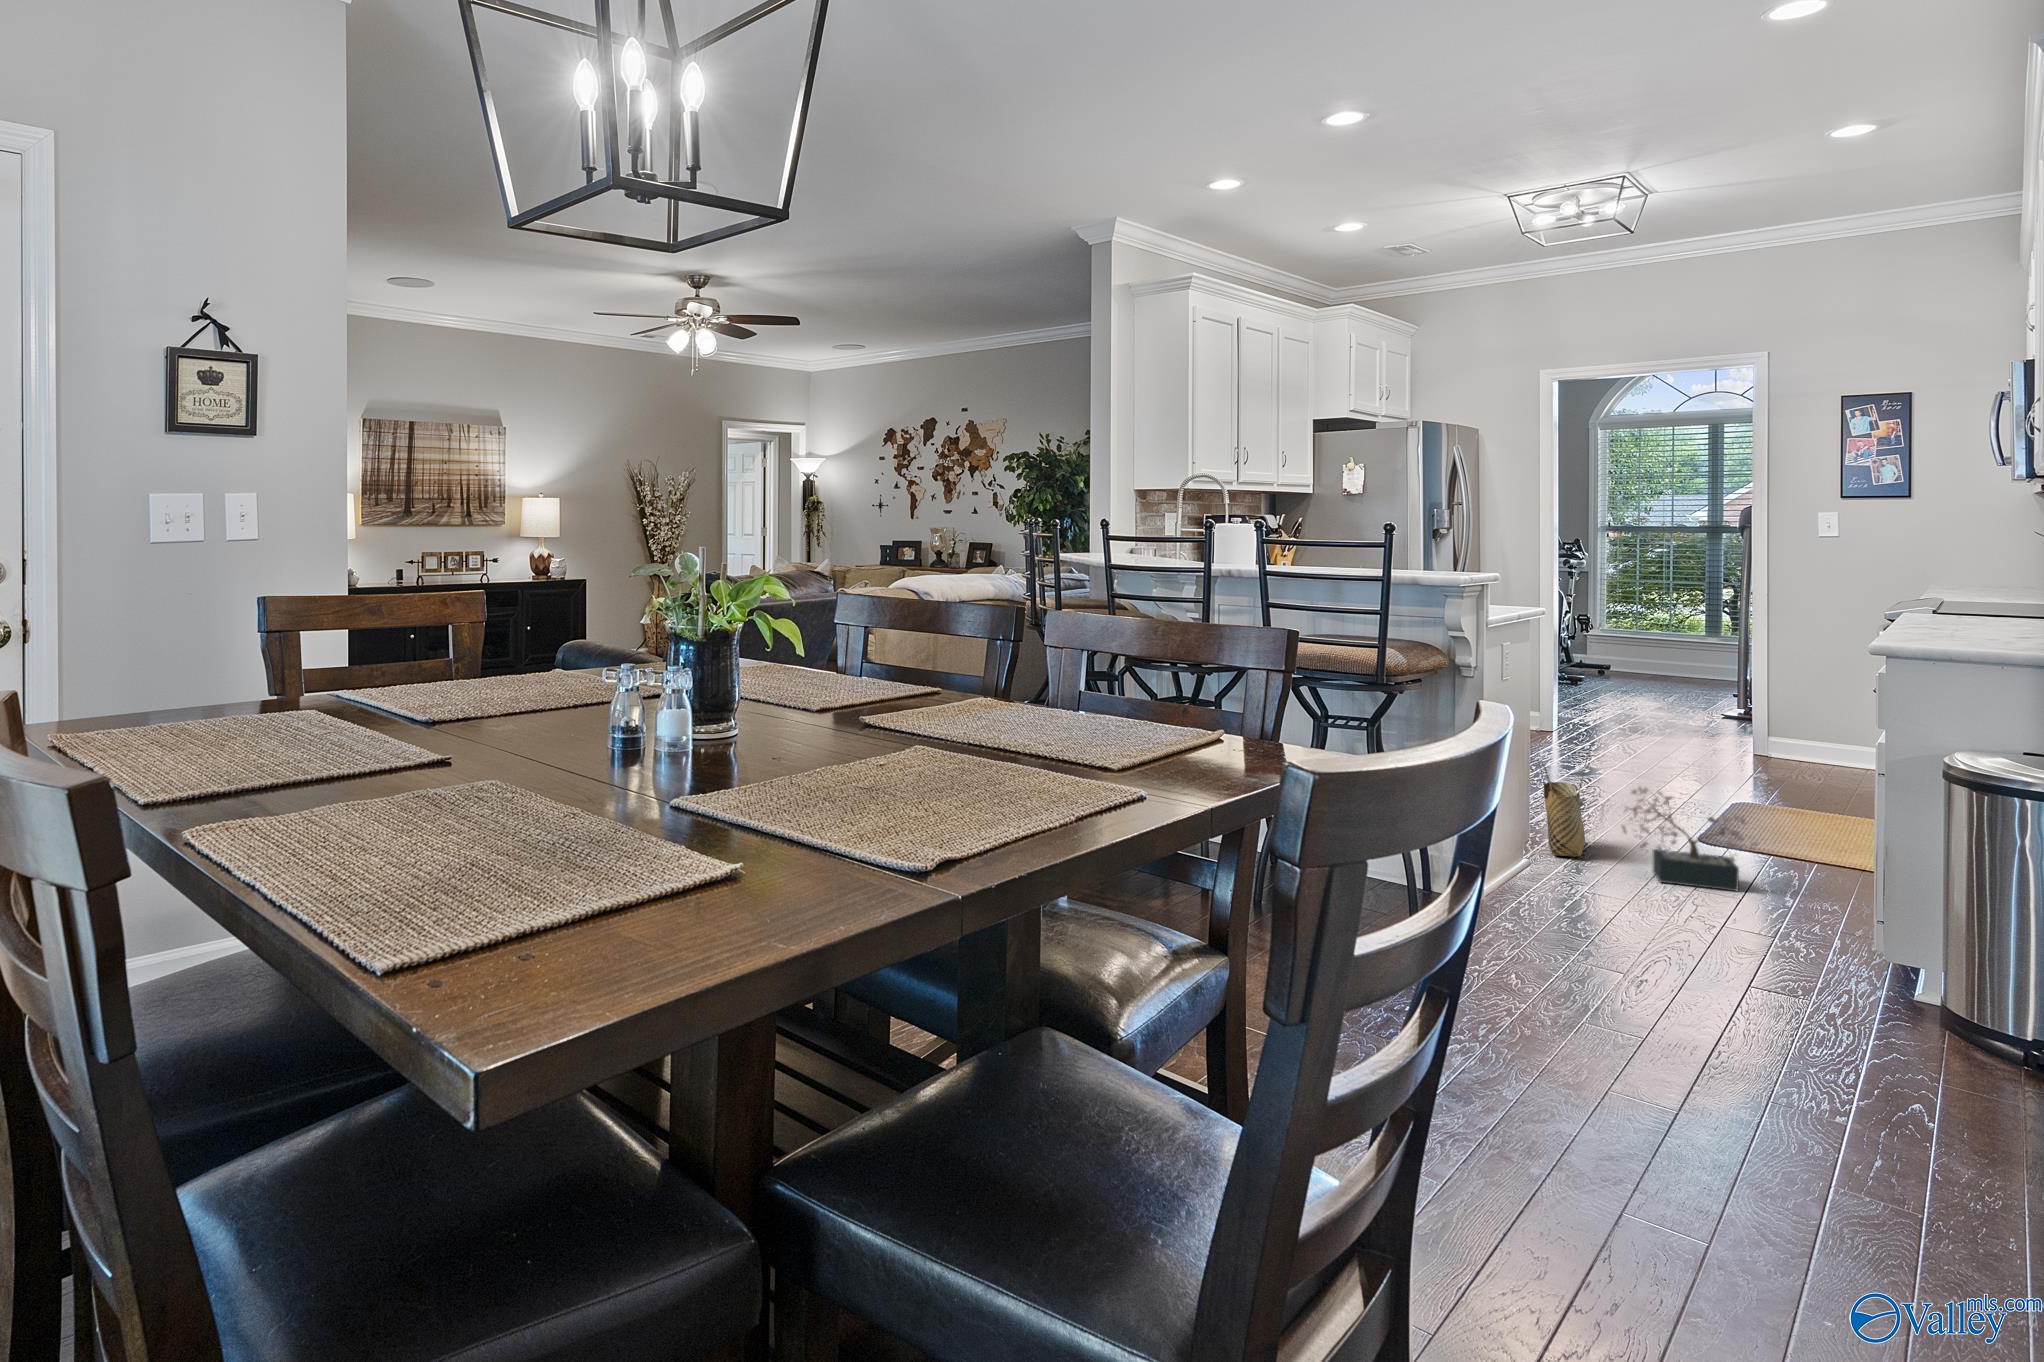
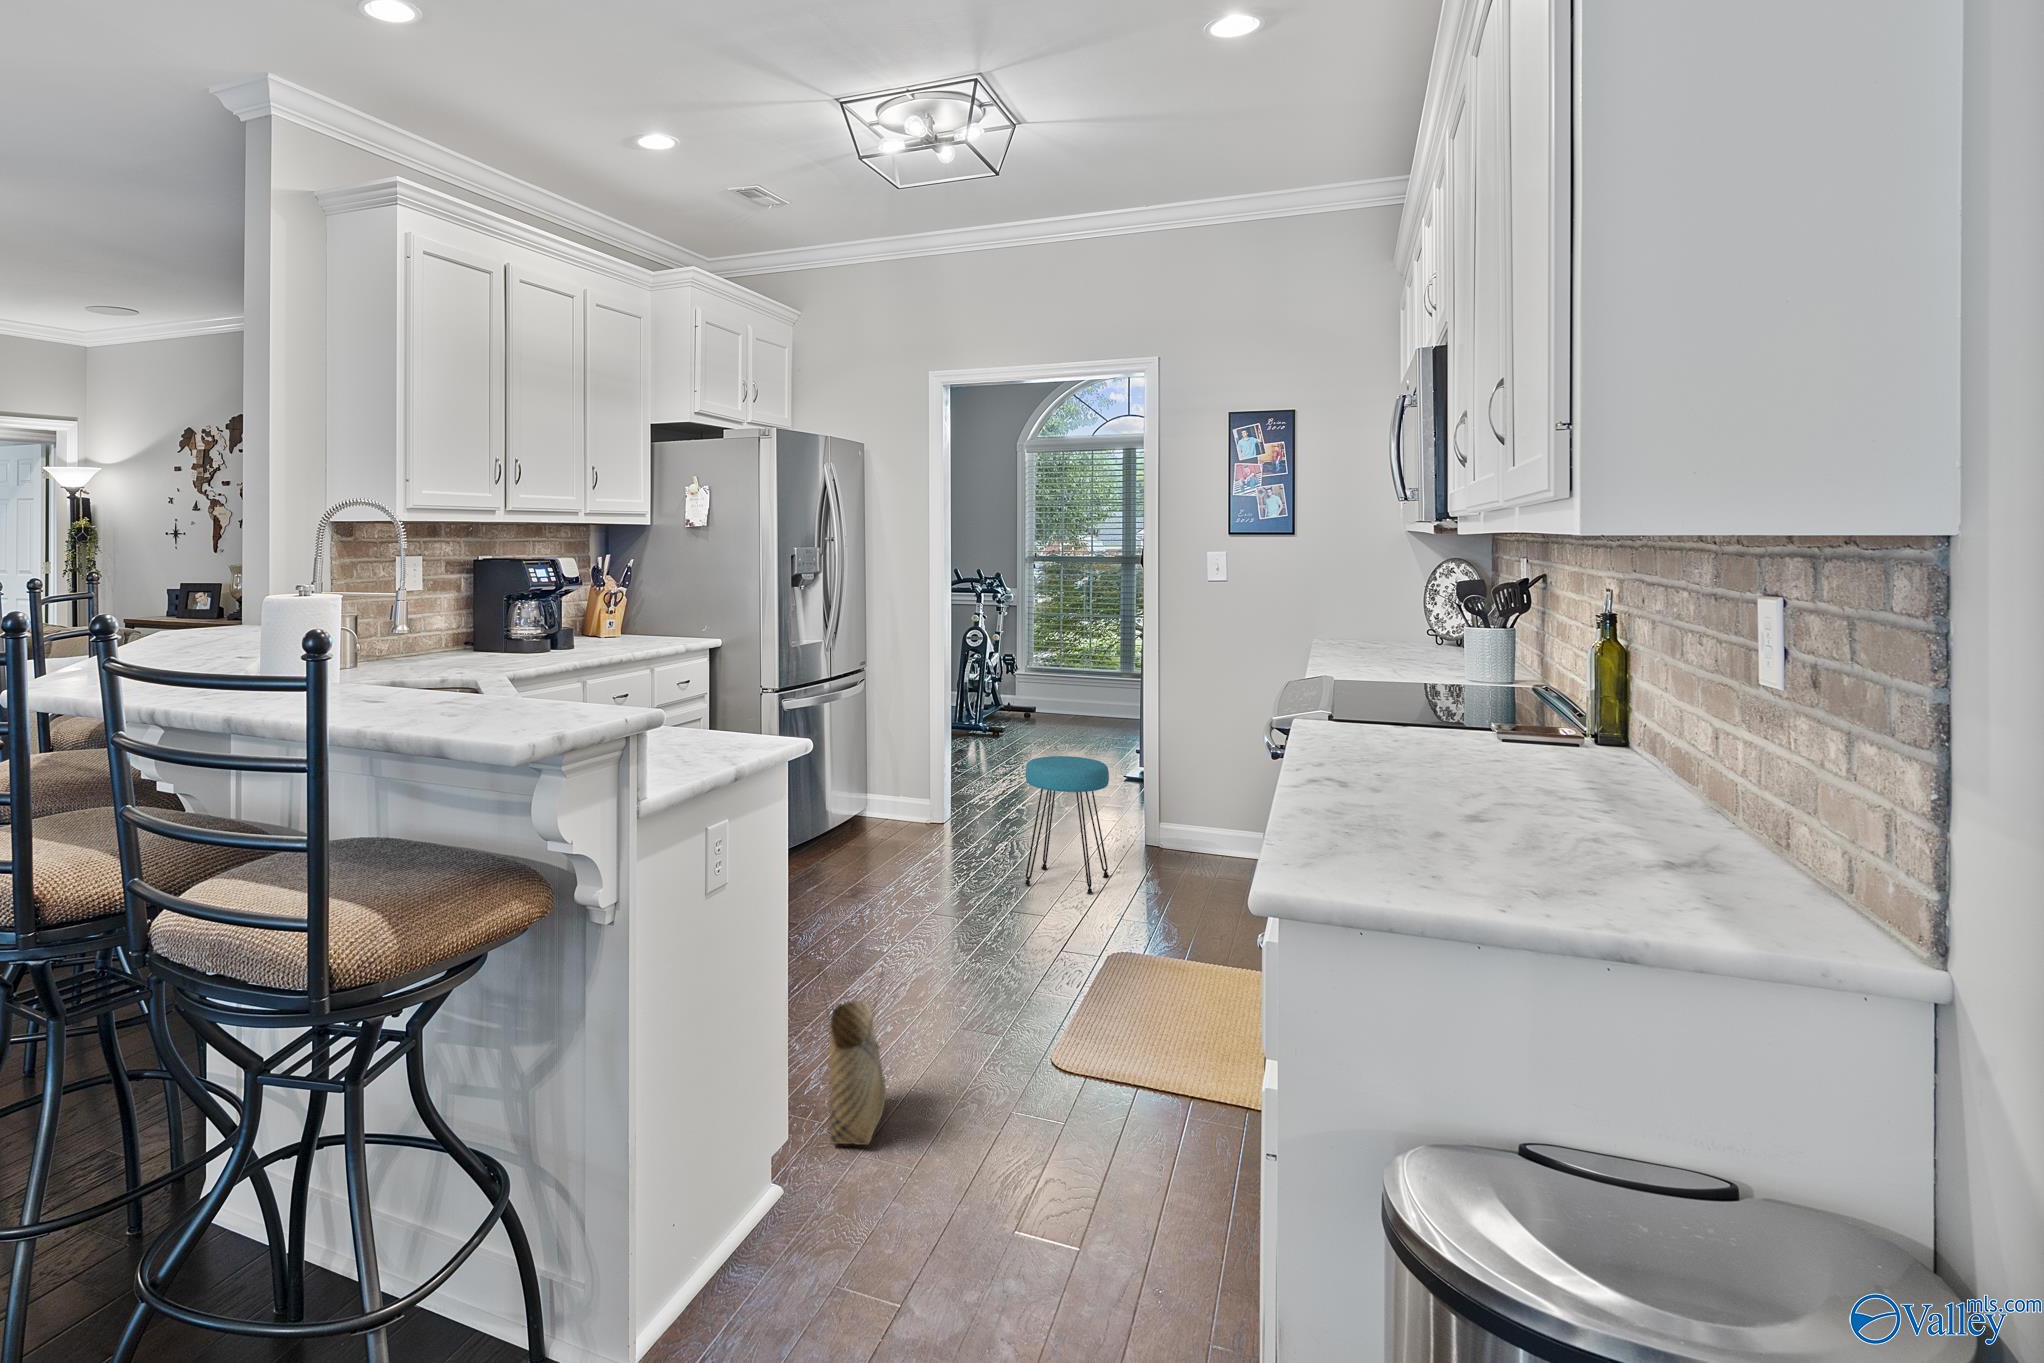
stool: none [1643,672,1723,774] -> present [1025,756,1109,893]
decorative plant: present [1622,787,1758,892] -> none [917,1026,1102,1211]

